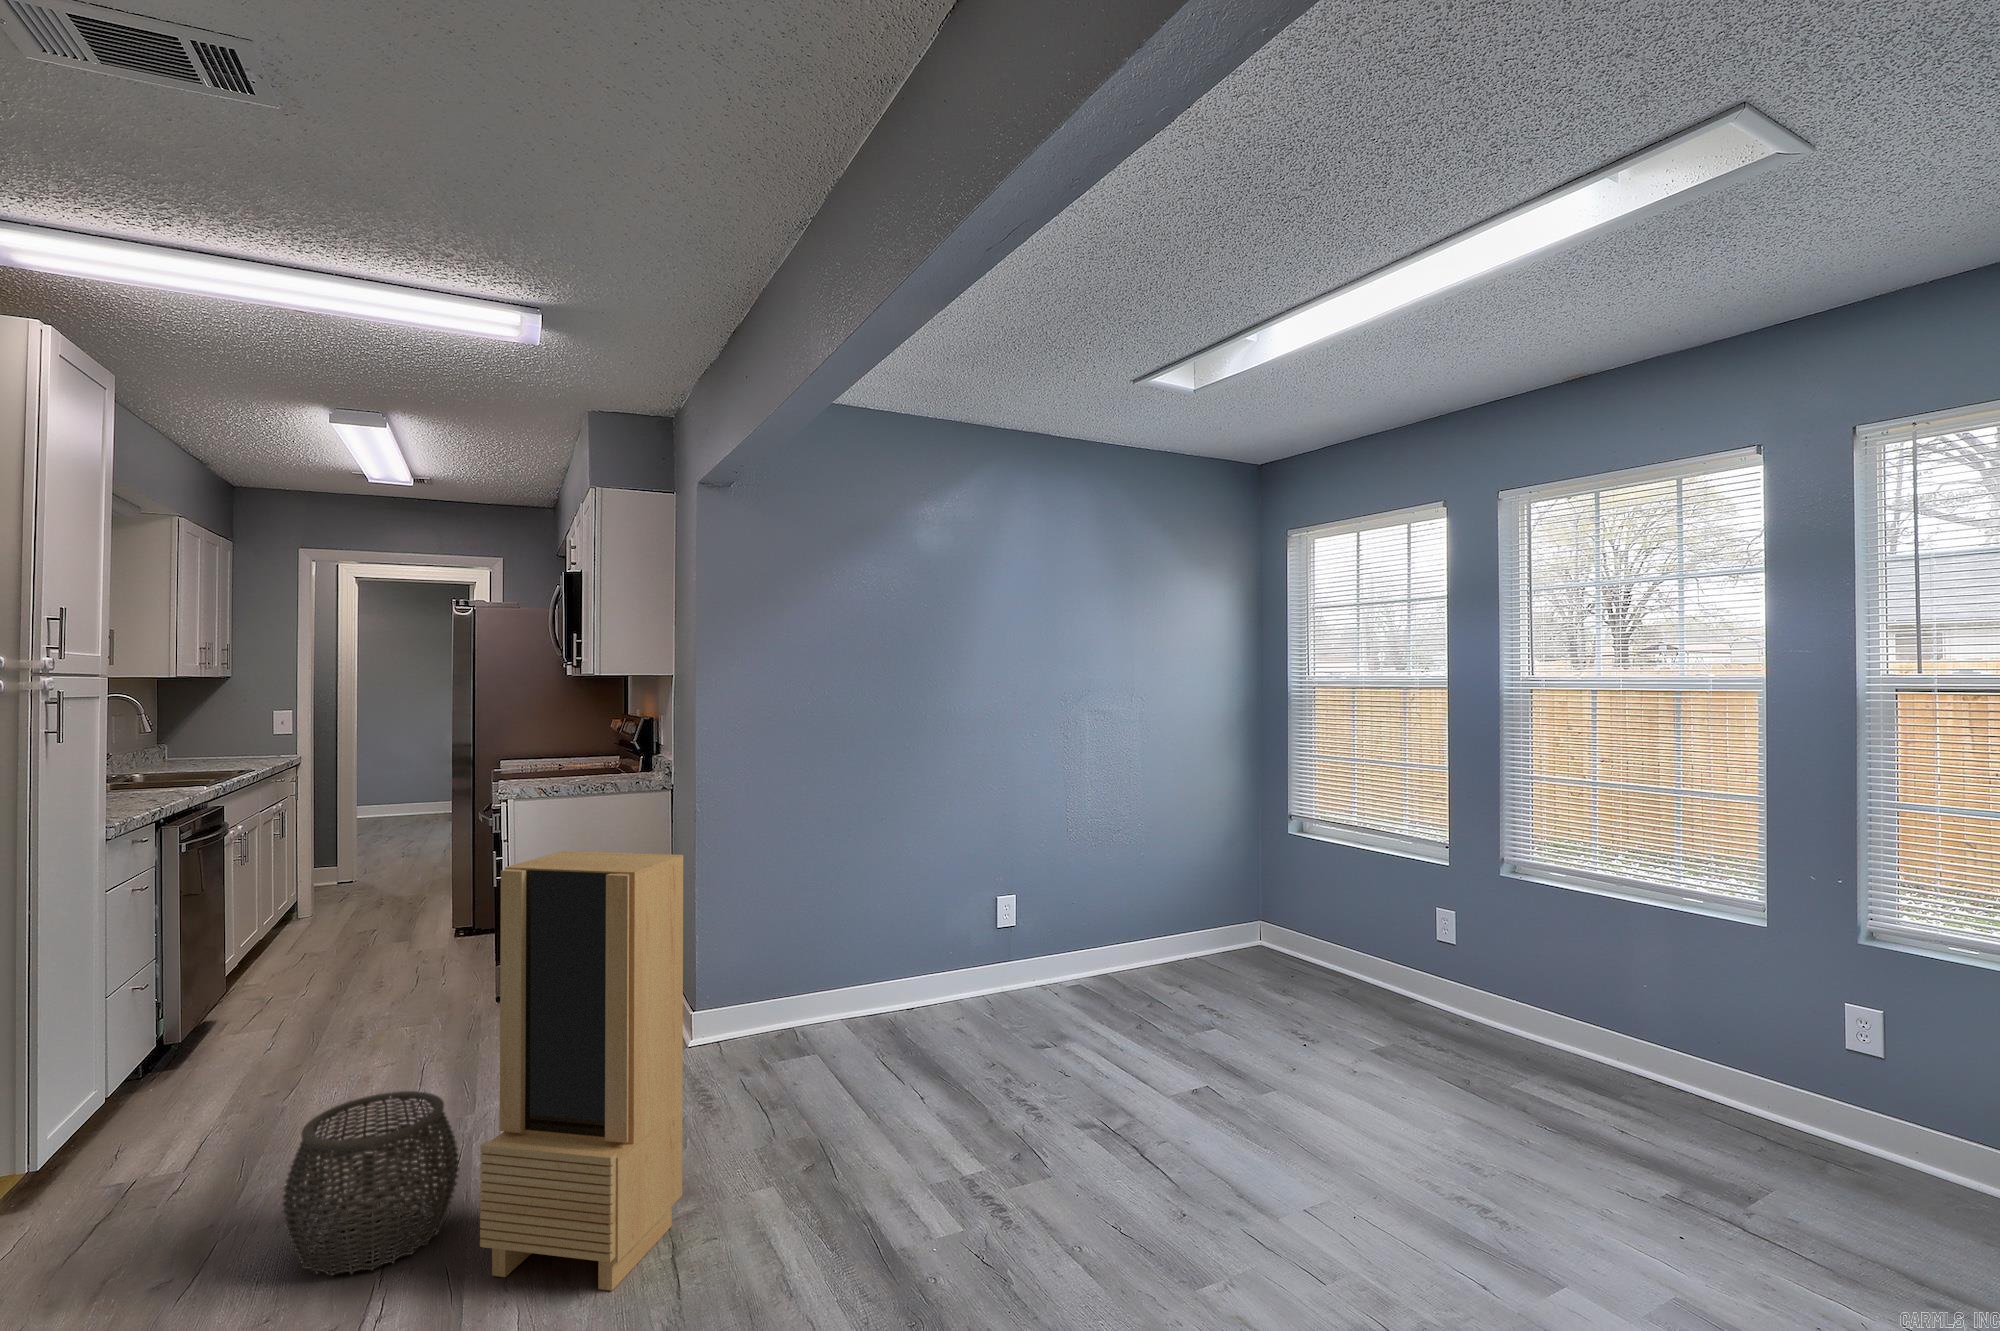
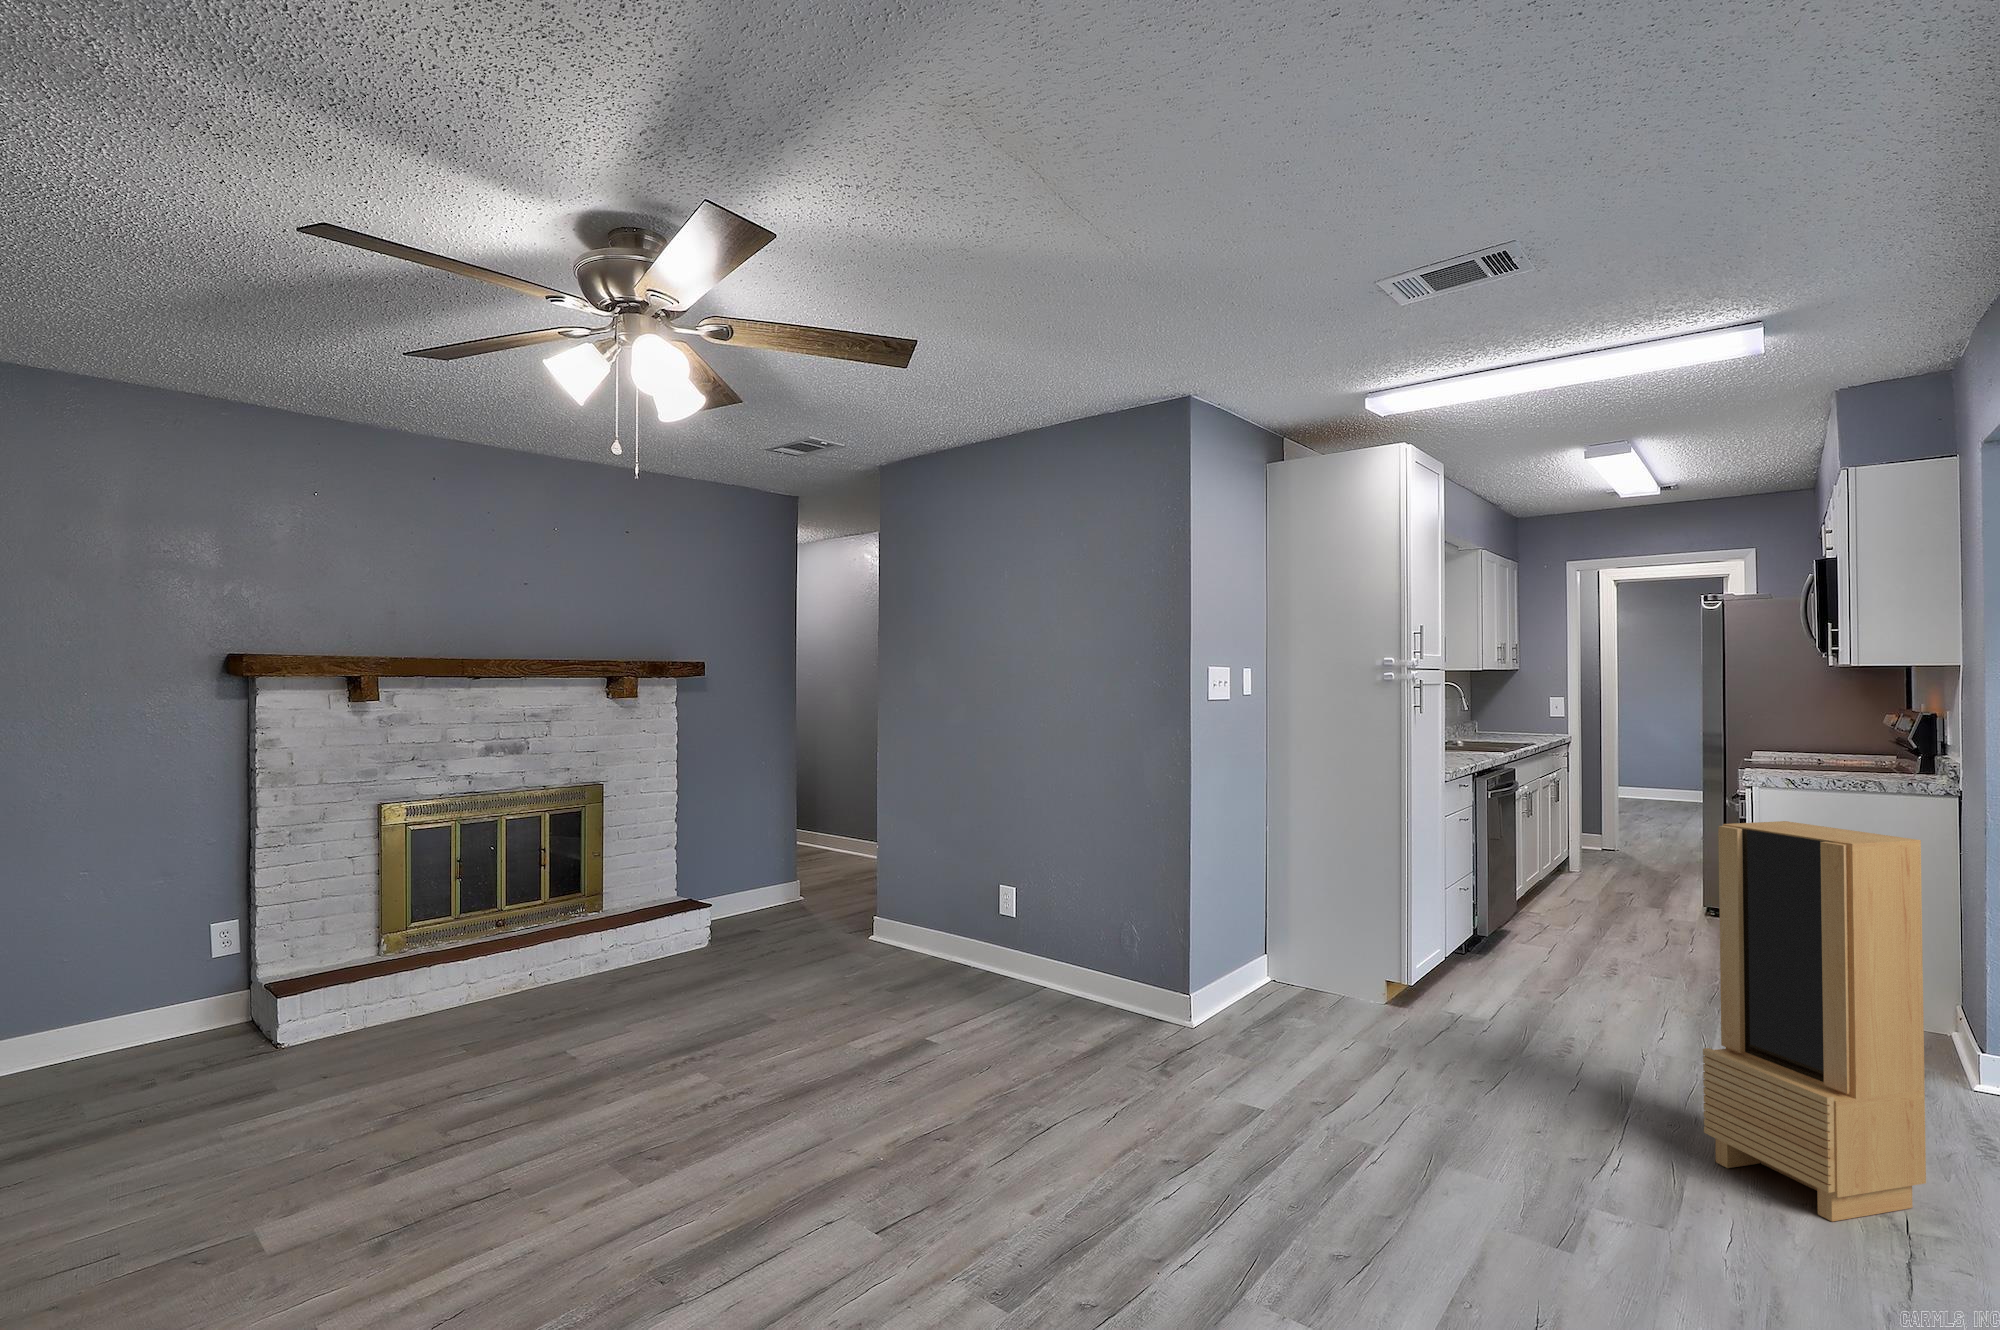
woven basket: present [282,1091,459,1276] -> none [1553,990,1690,1122]

